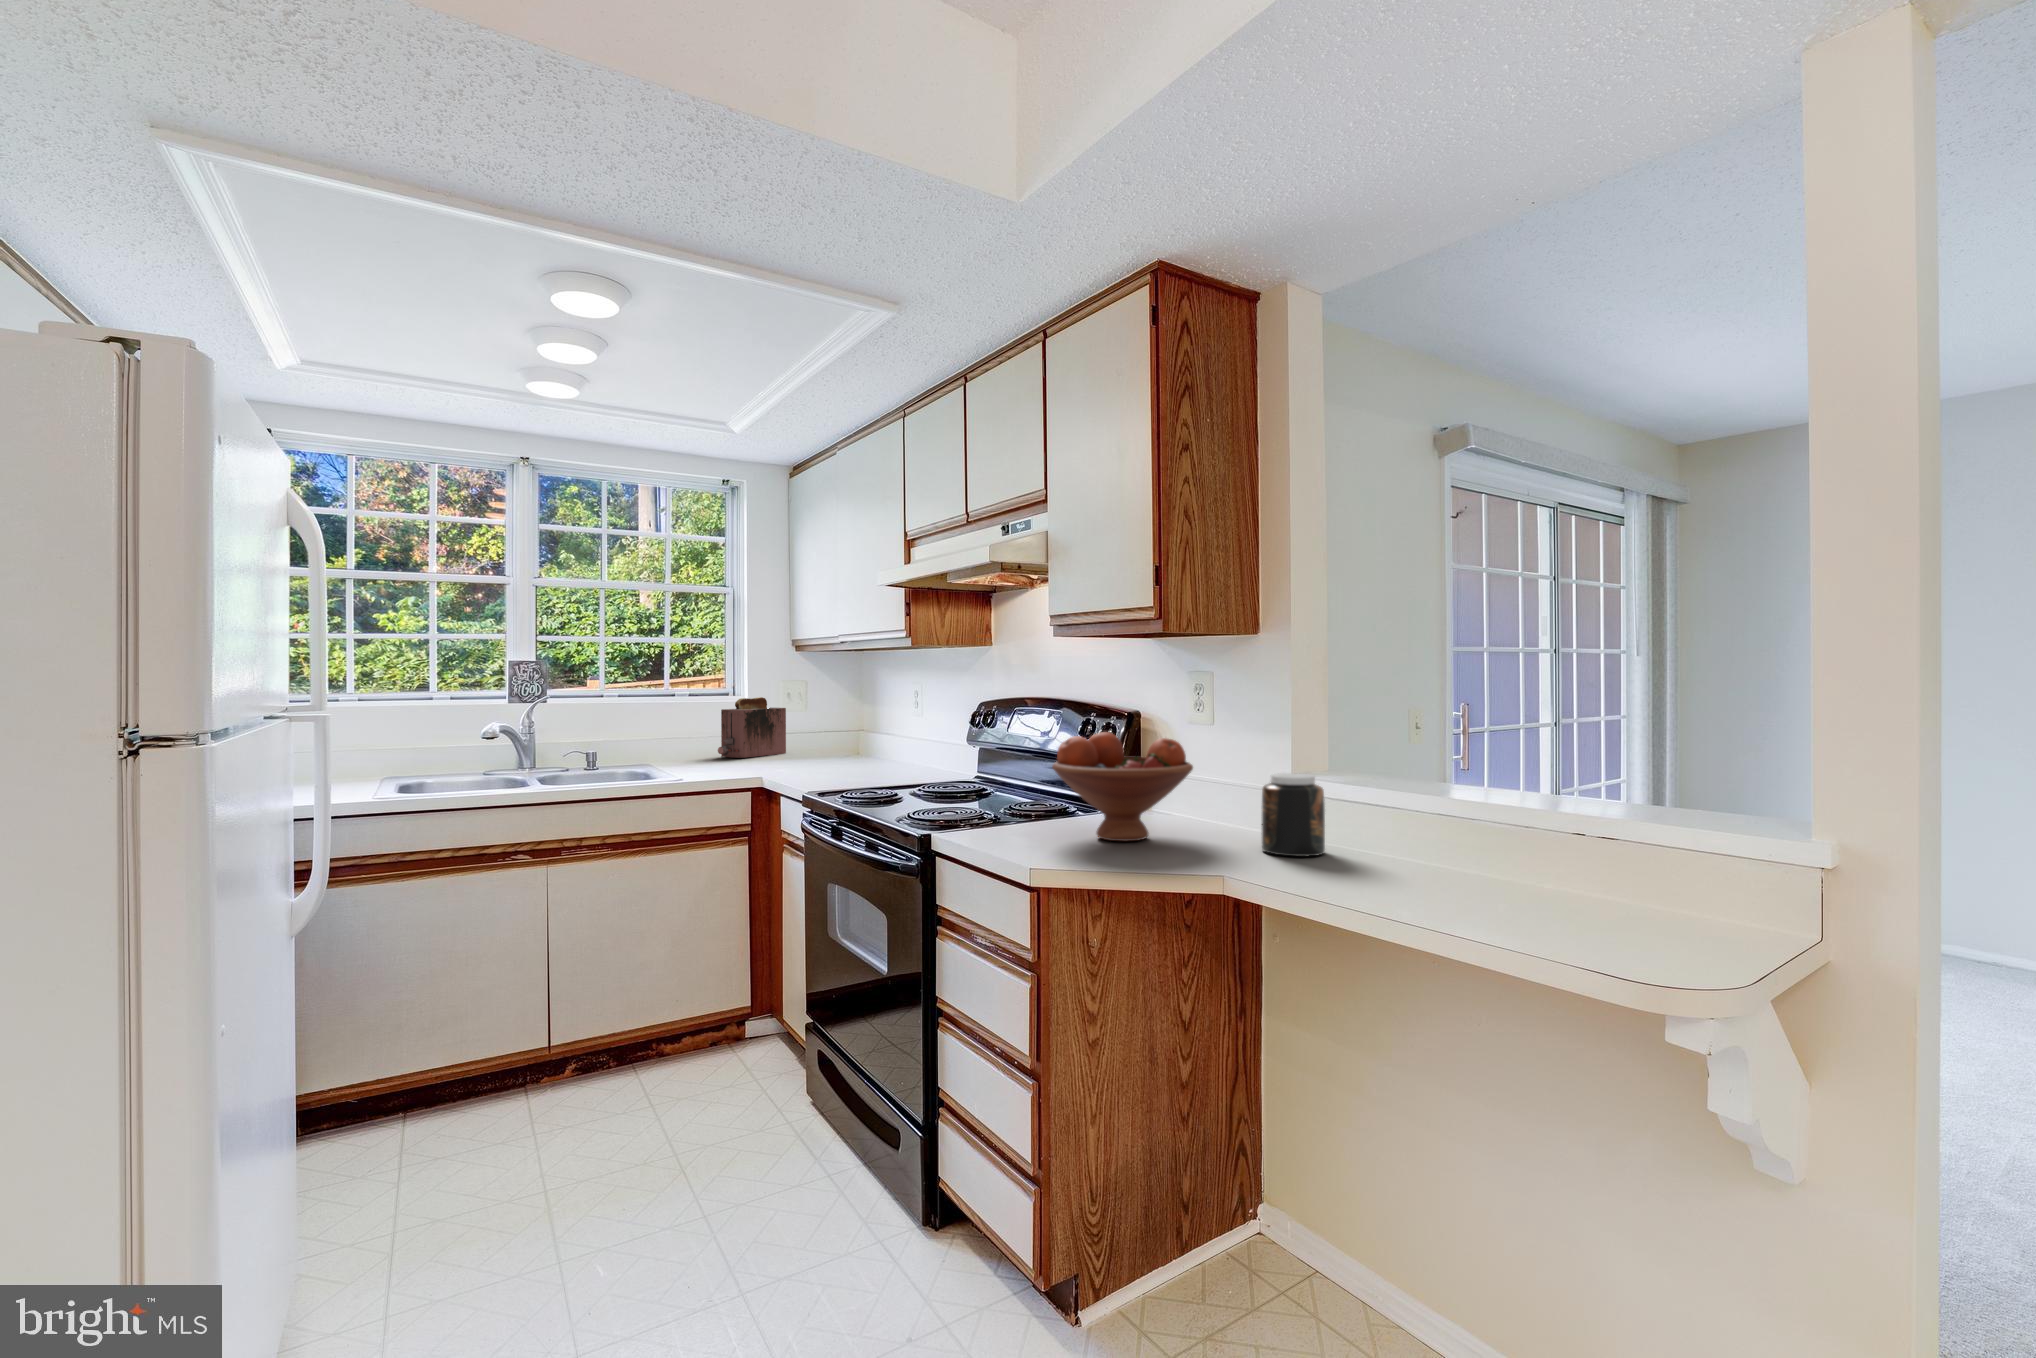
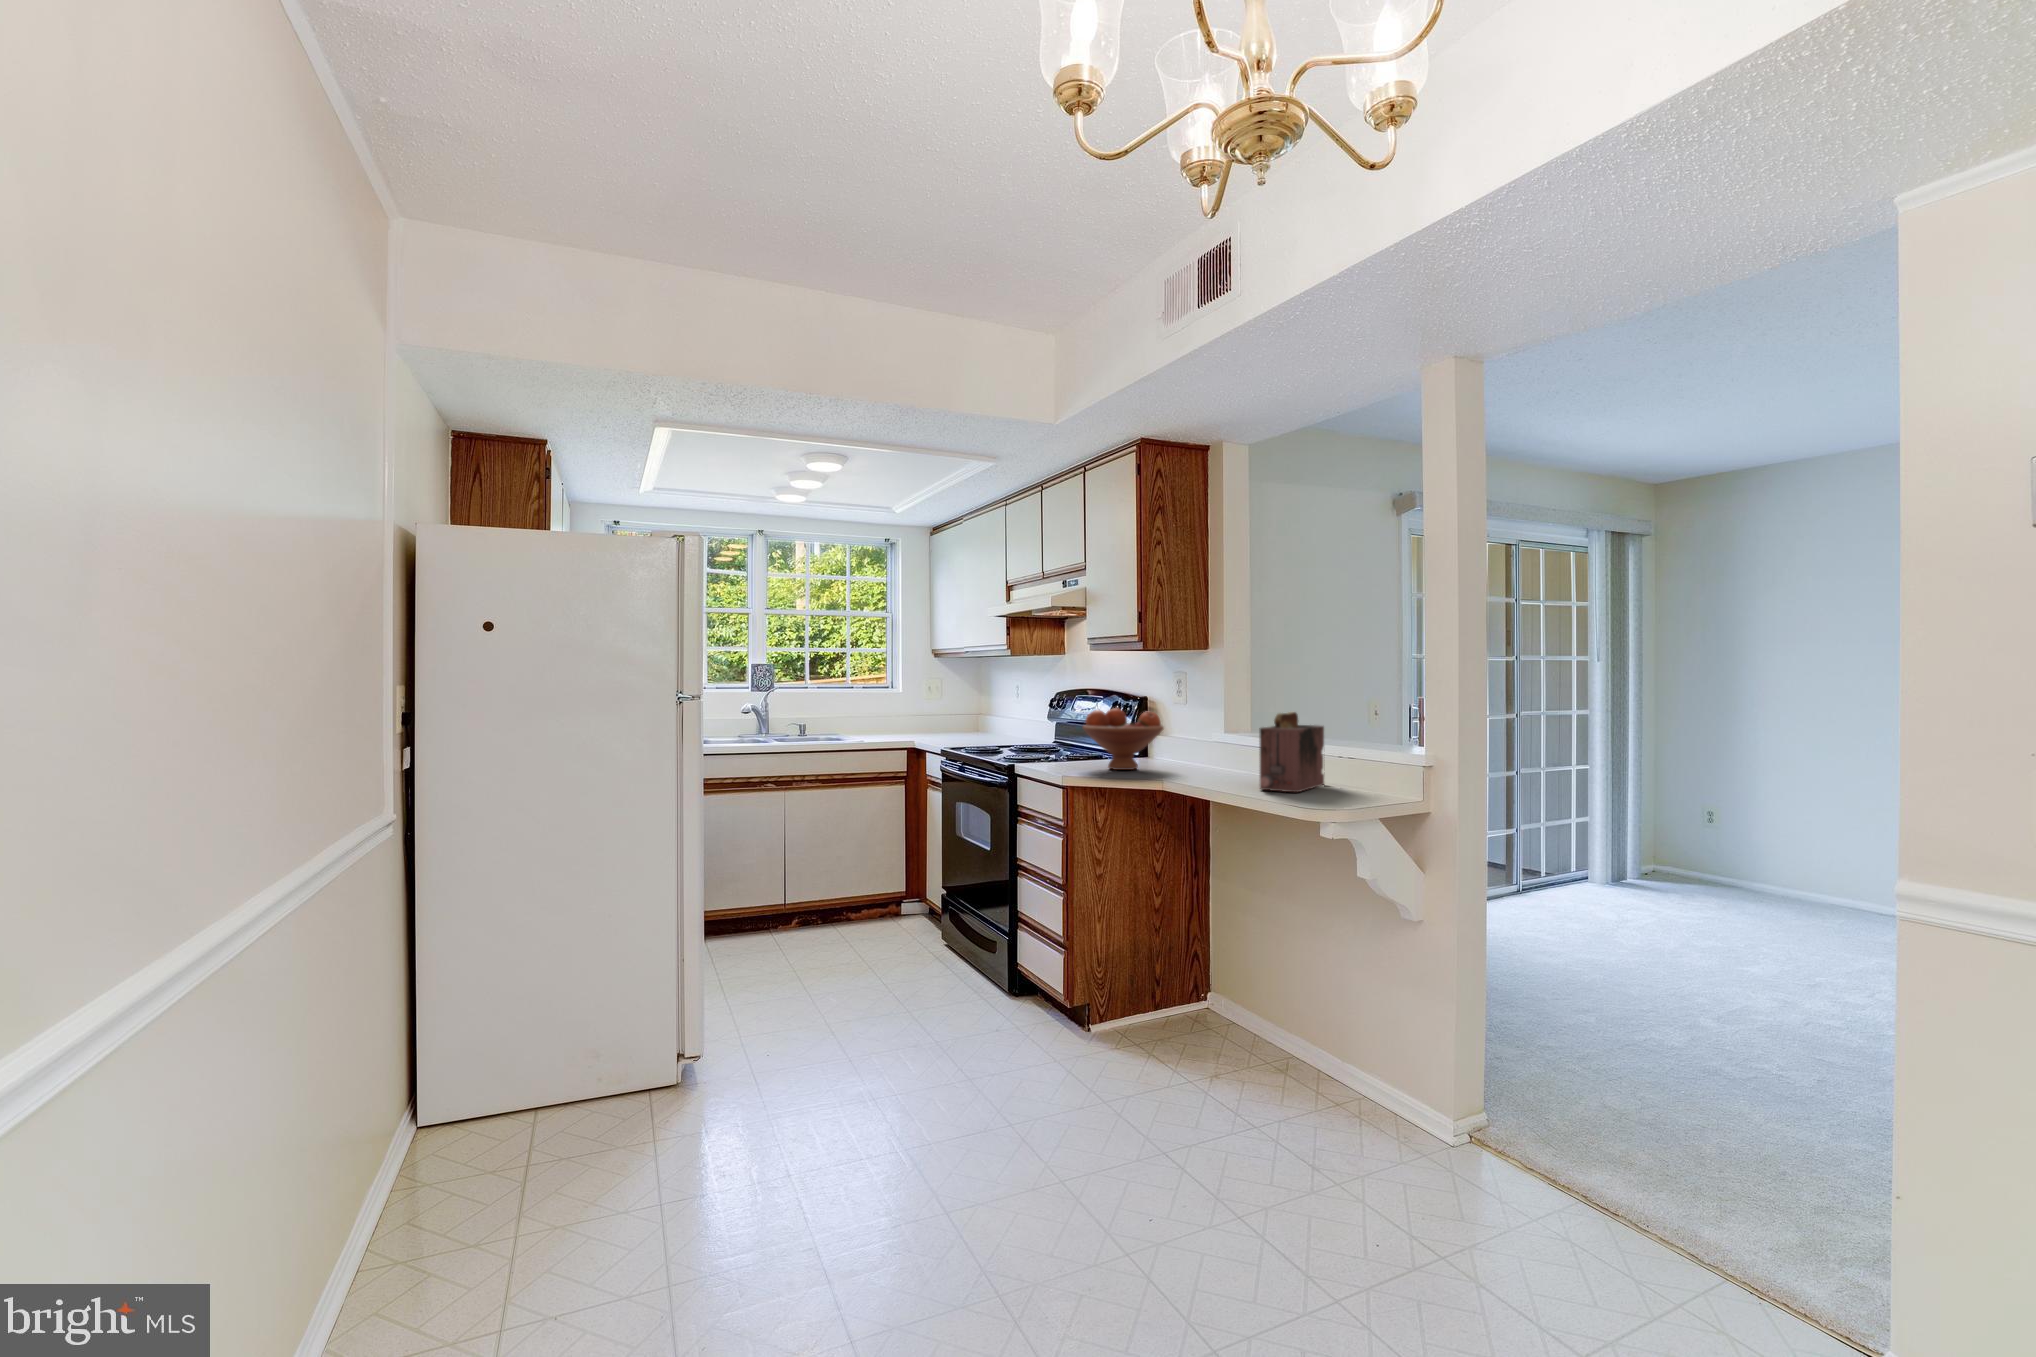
toaster: present [718,697,786,758] -> present [1260,712,1324,792]
jar: present [1261,773,1325,857] -> none [1198,731,1233,777]

